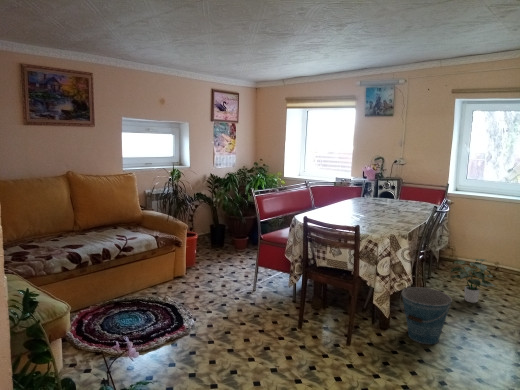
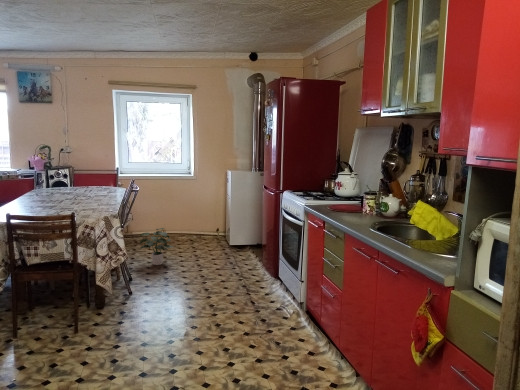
bucket: present [401,287,452,344] -> none [114,259,157,307]

